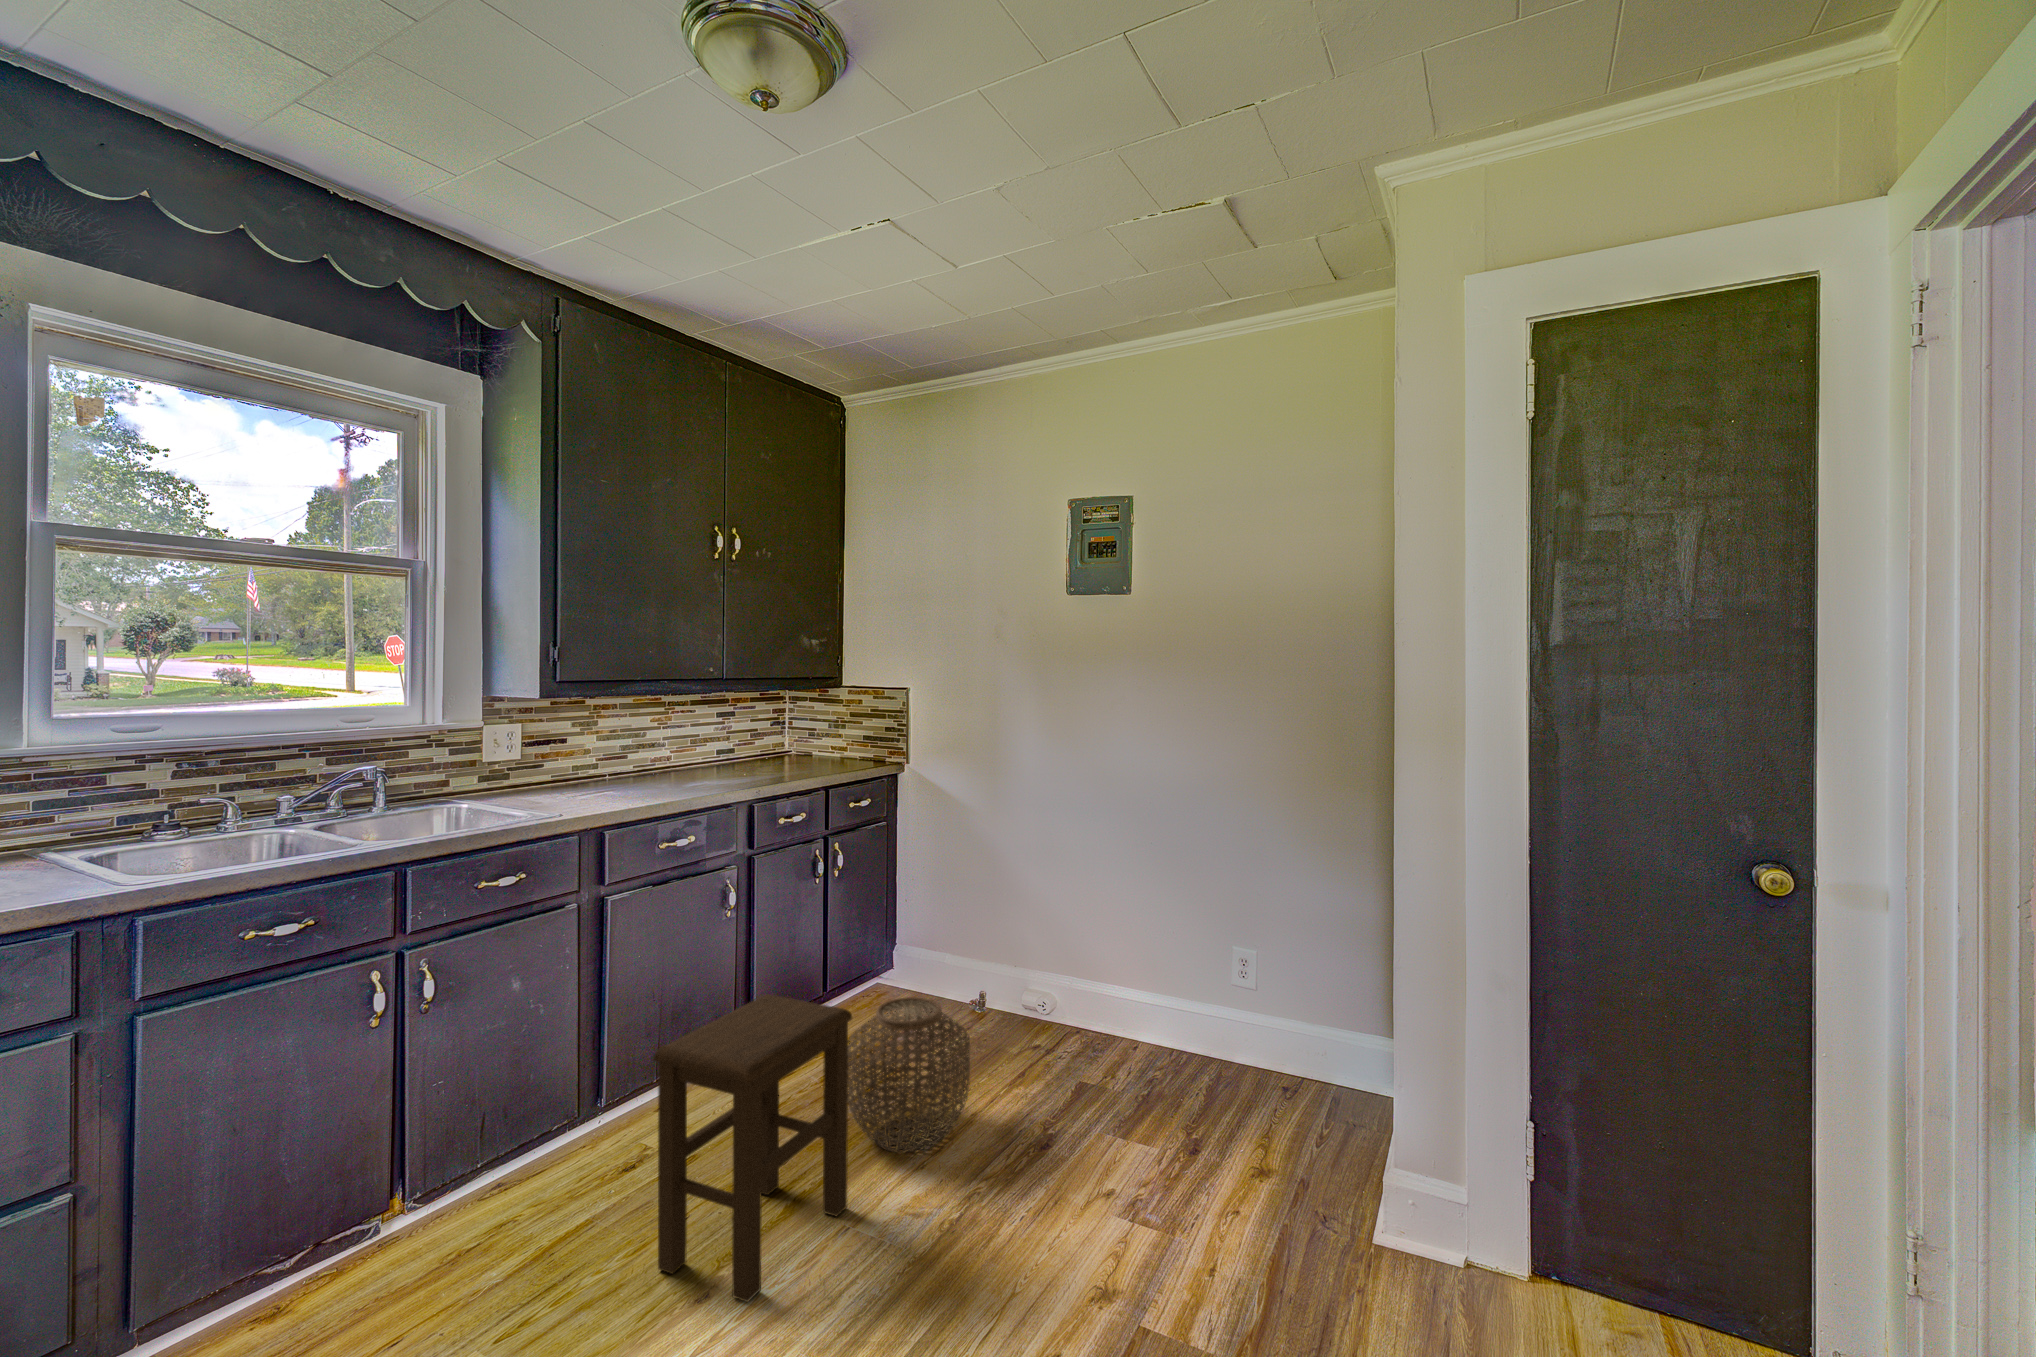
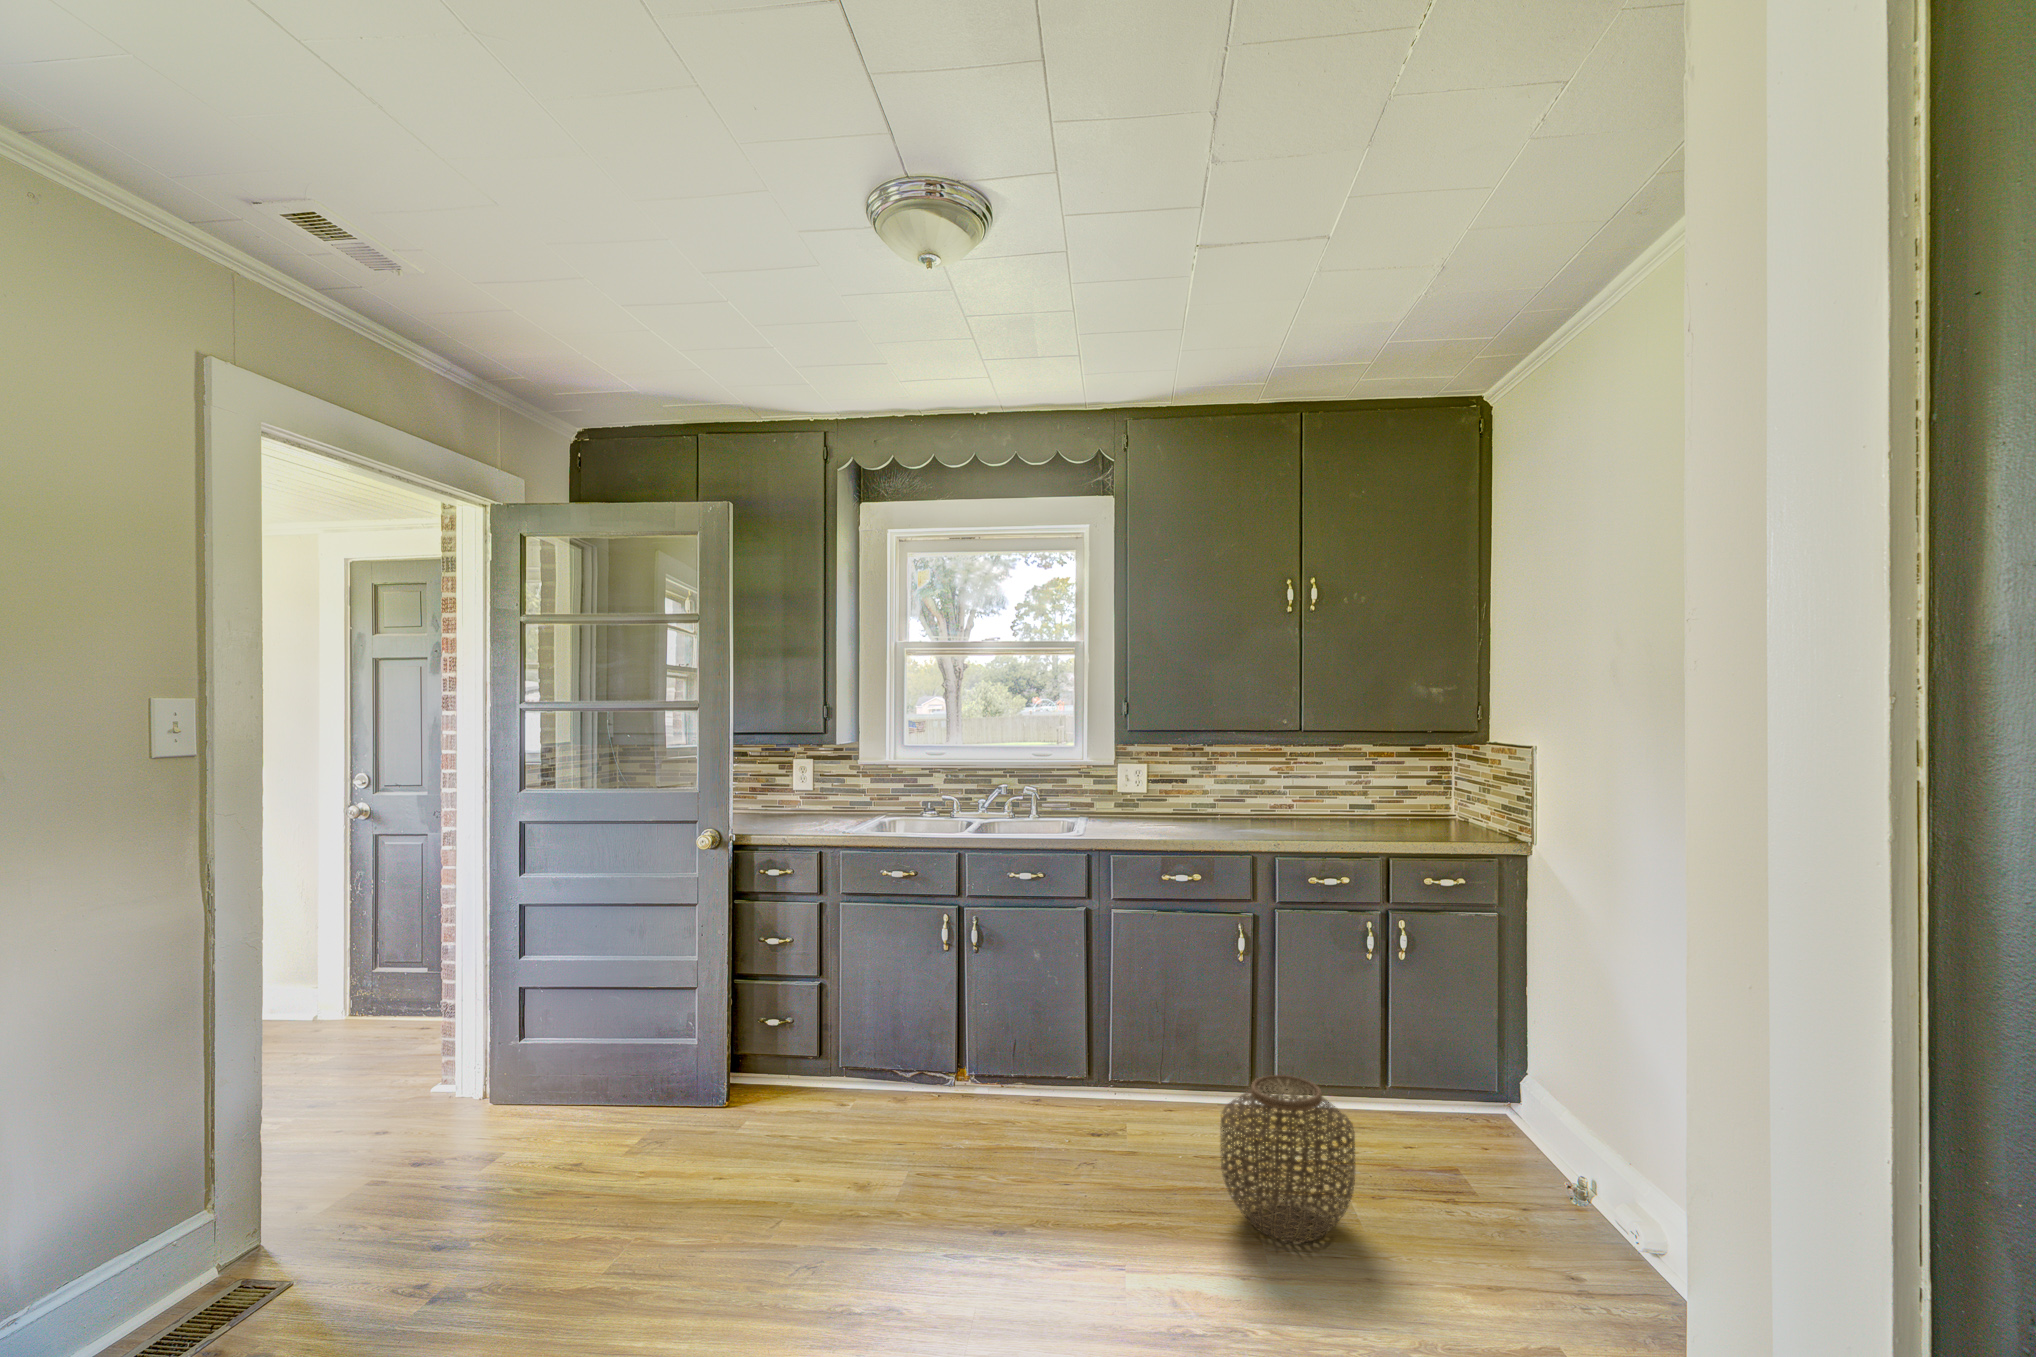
stool: present [654,994,852,1302] -> none [1022,1013,1163,1231]

